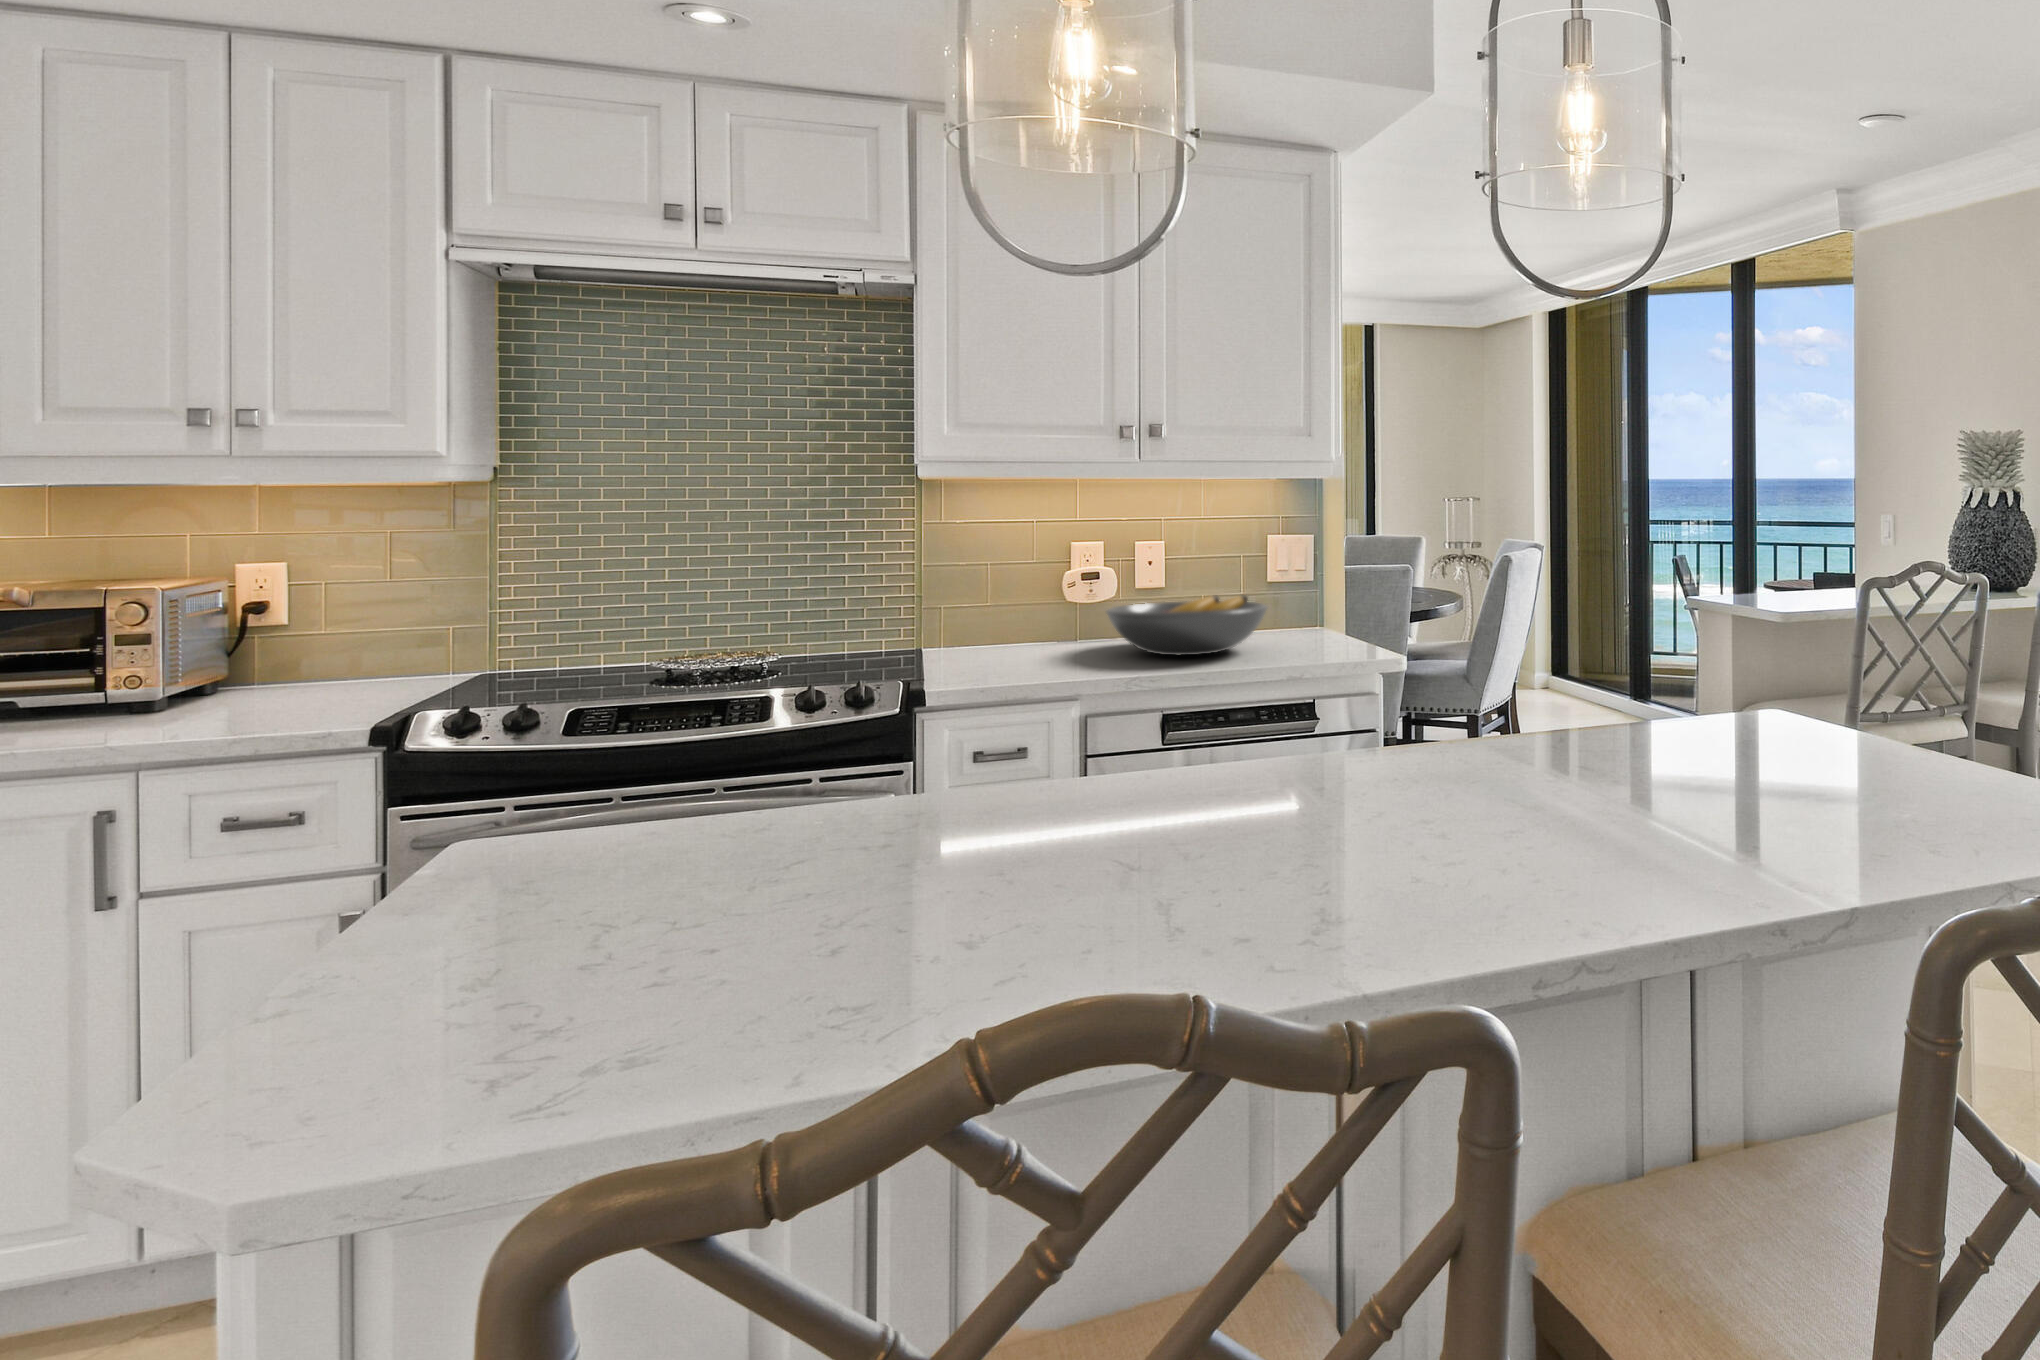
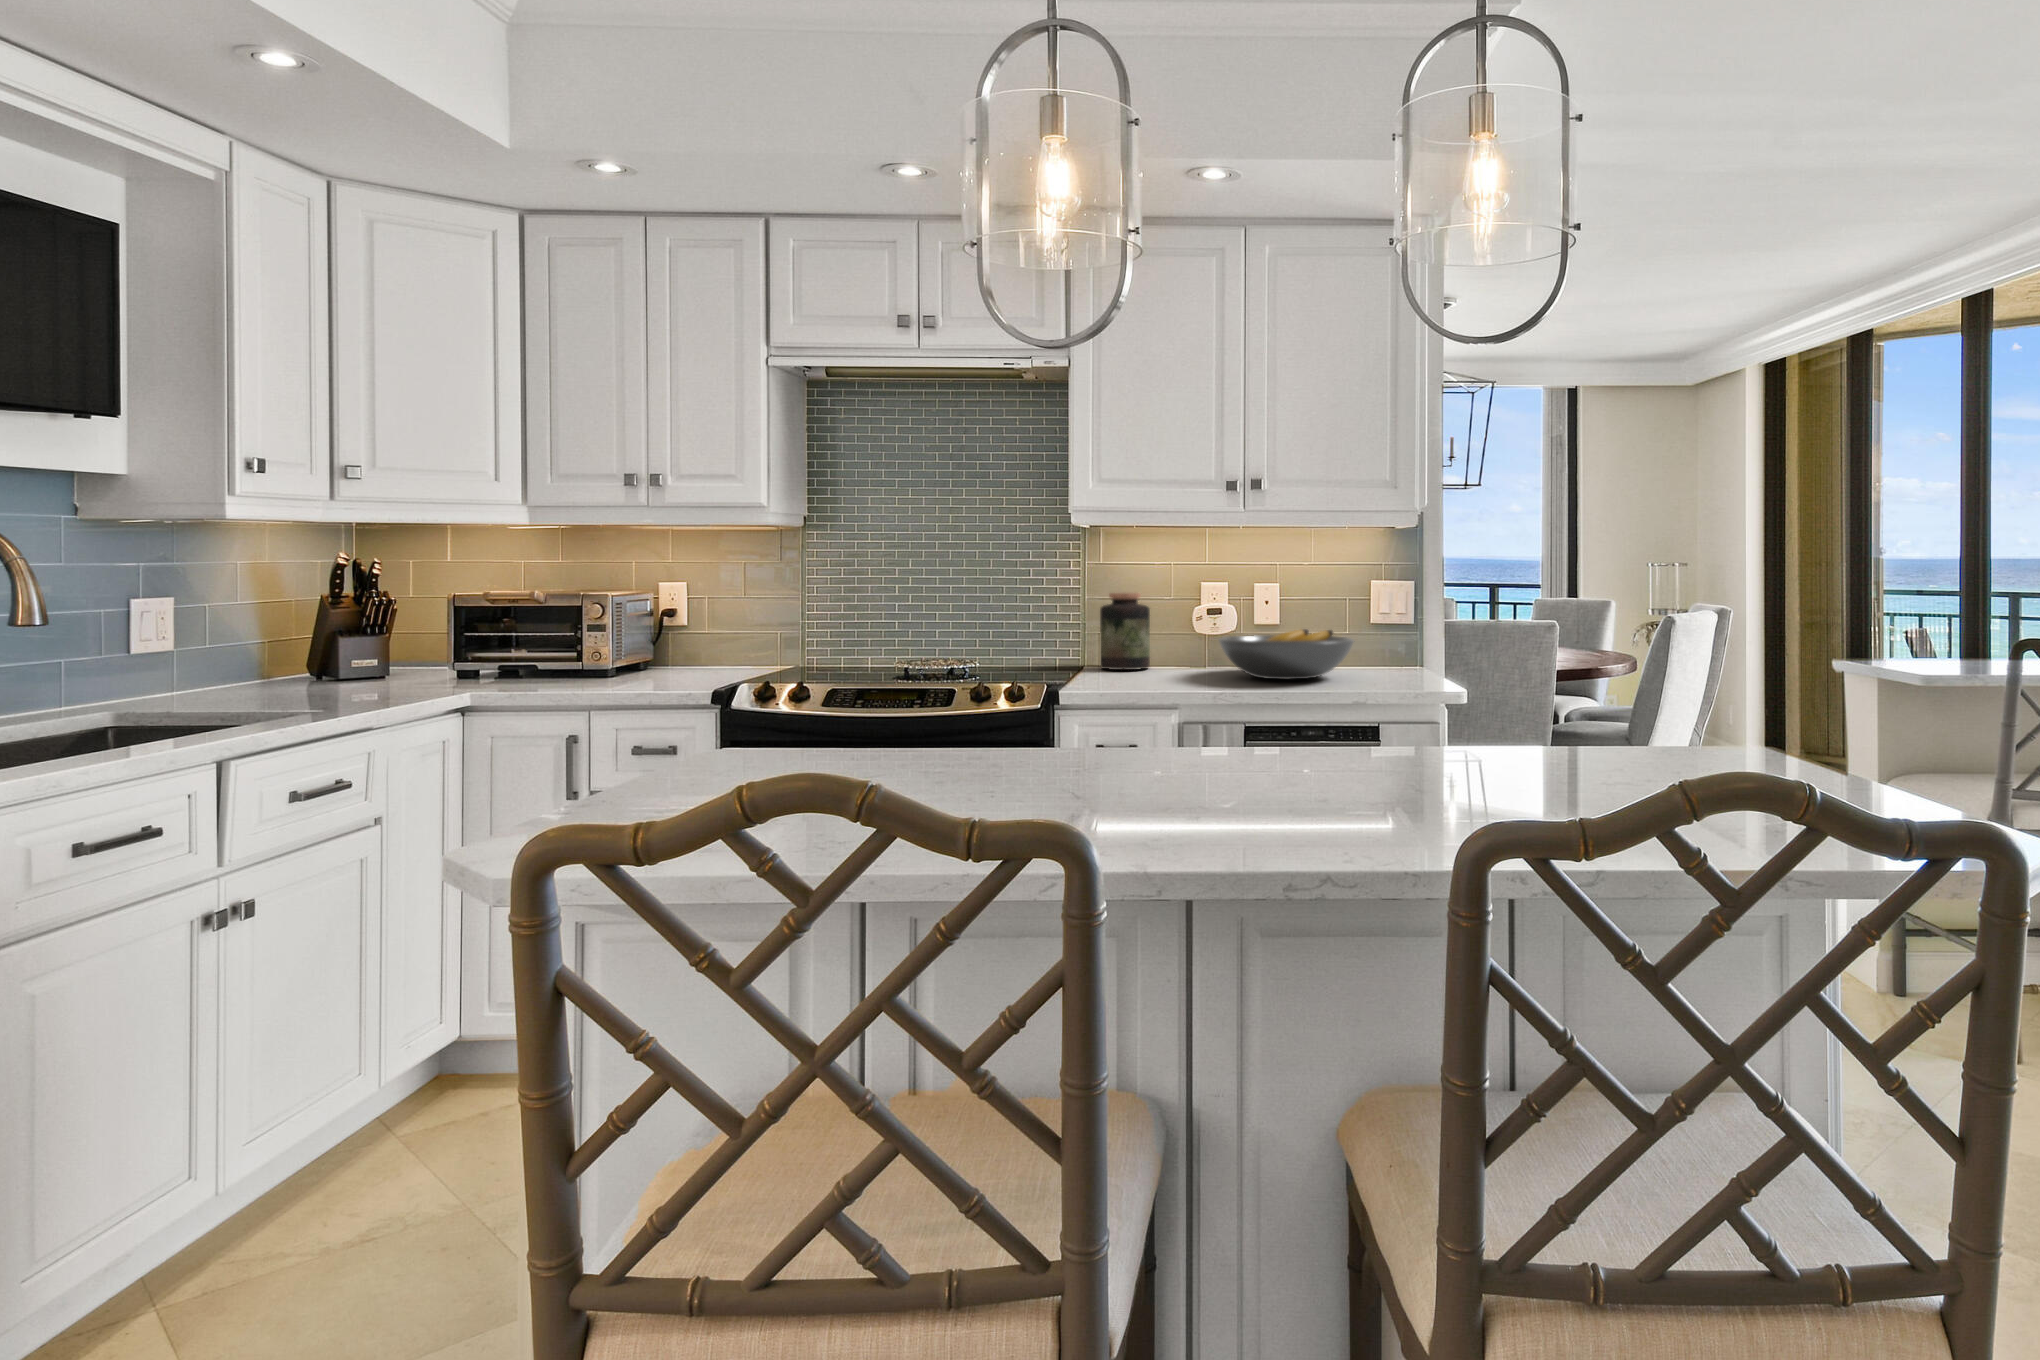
jar: none [944,558,1009,654] -> present [1100,593,1150,670]

